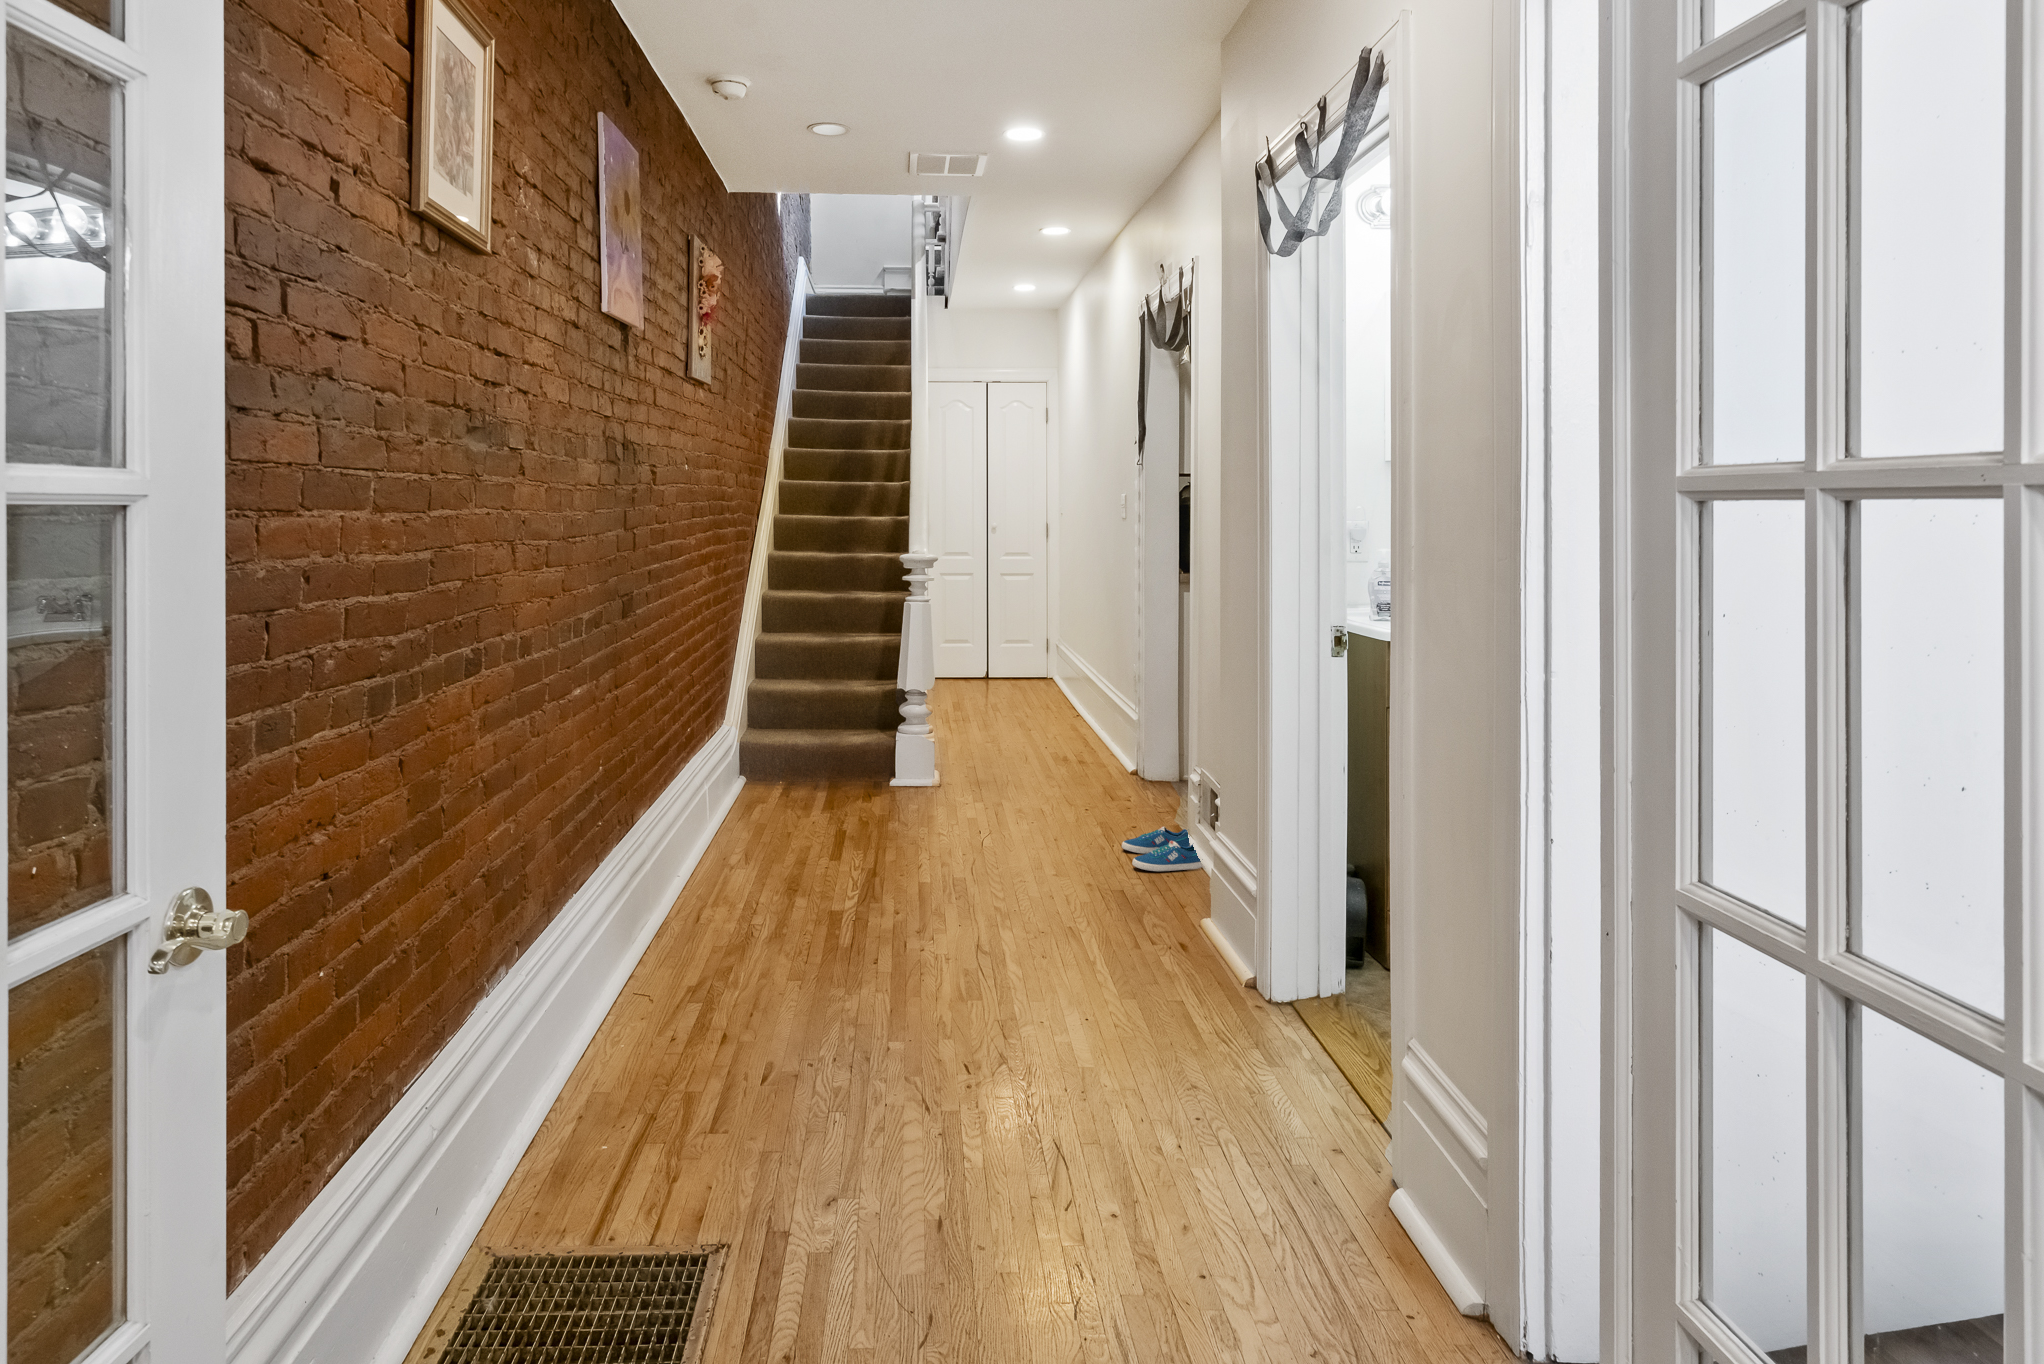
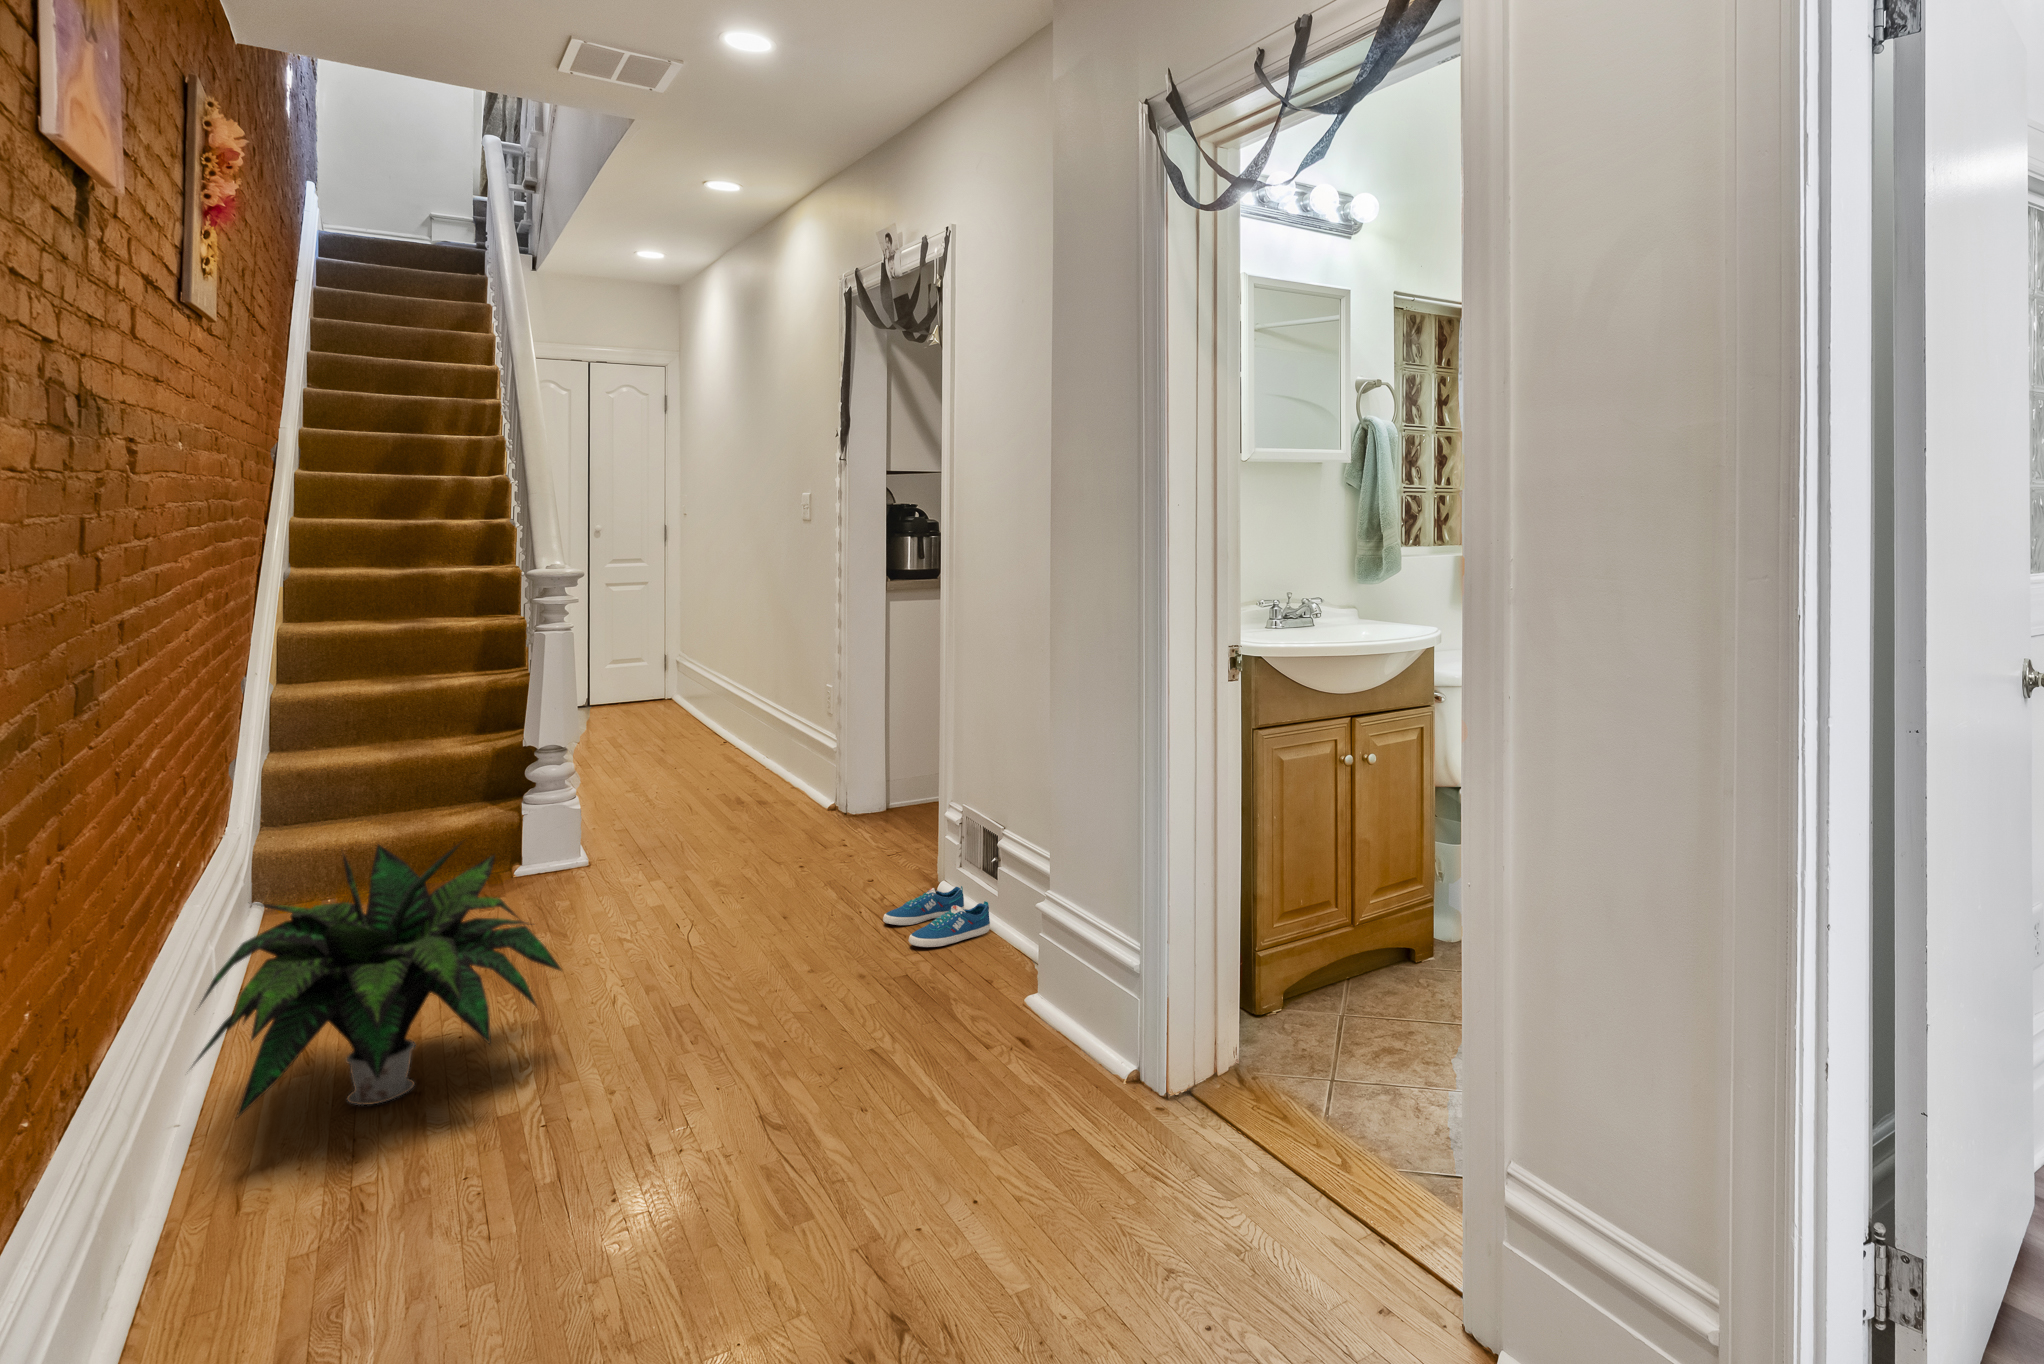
potted plant: none [678,728,876,894] -> present [193,844,562,1118]

